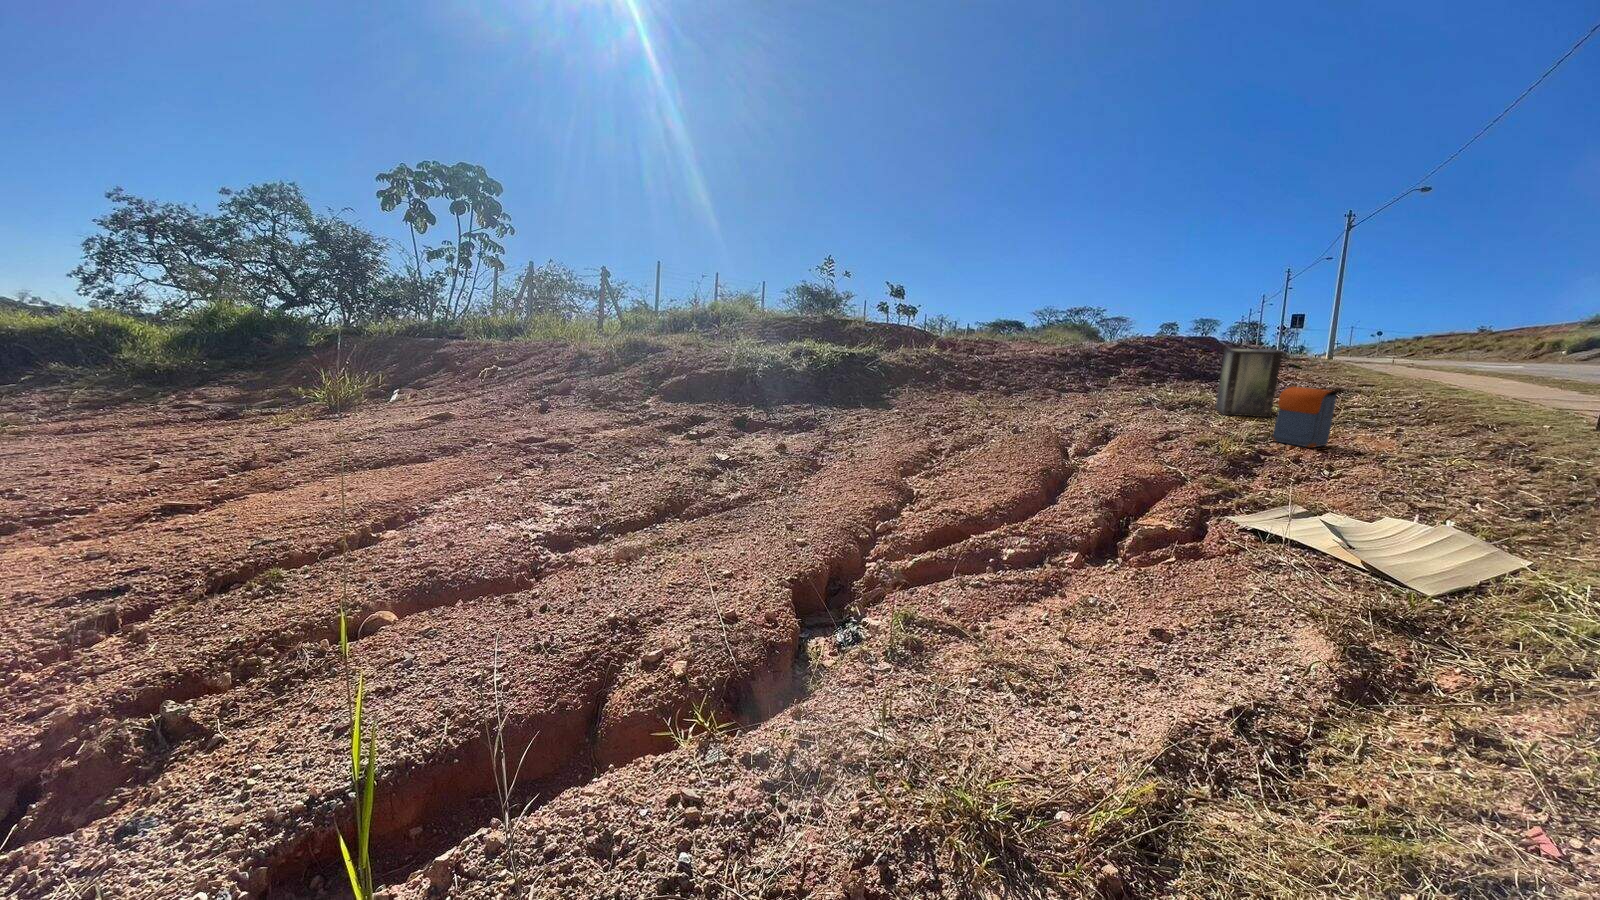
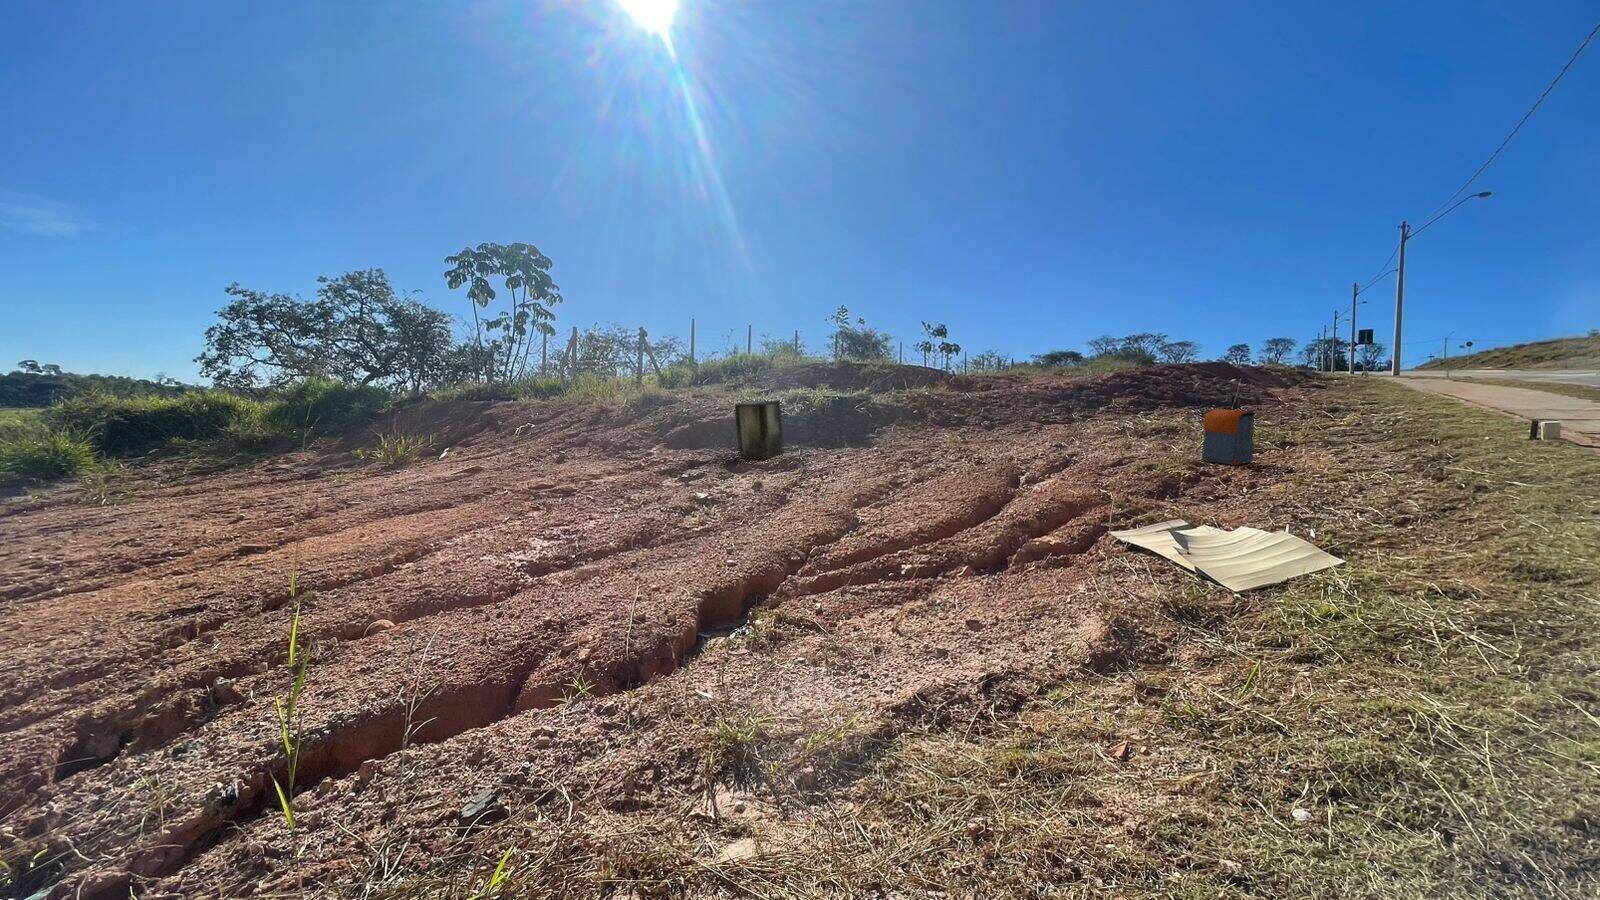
storage box: present [1215,348,1282,417] -> present [735,400,784,459]

